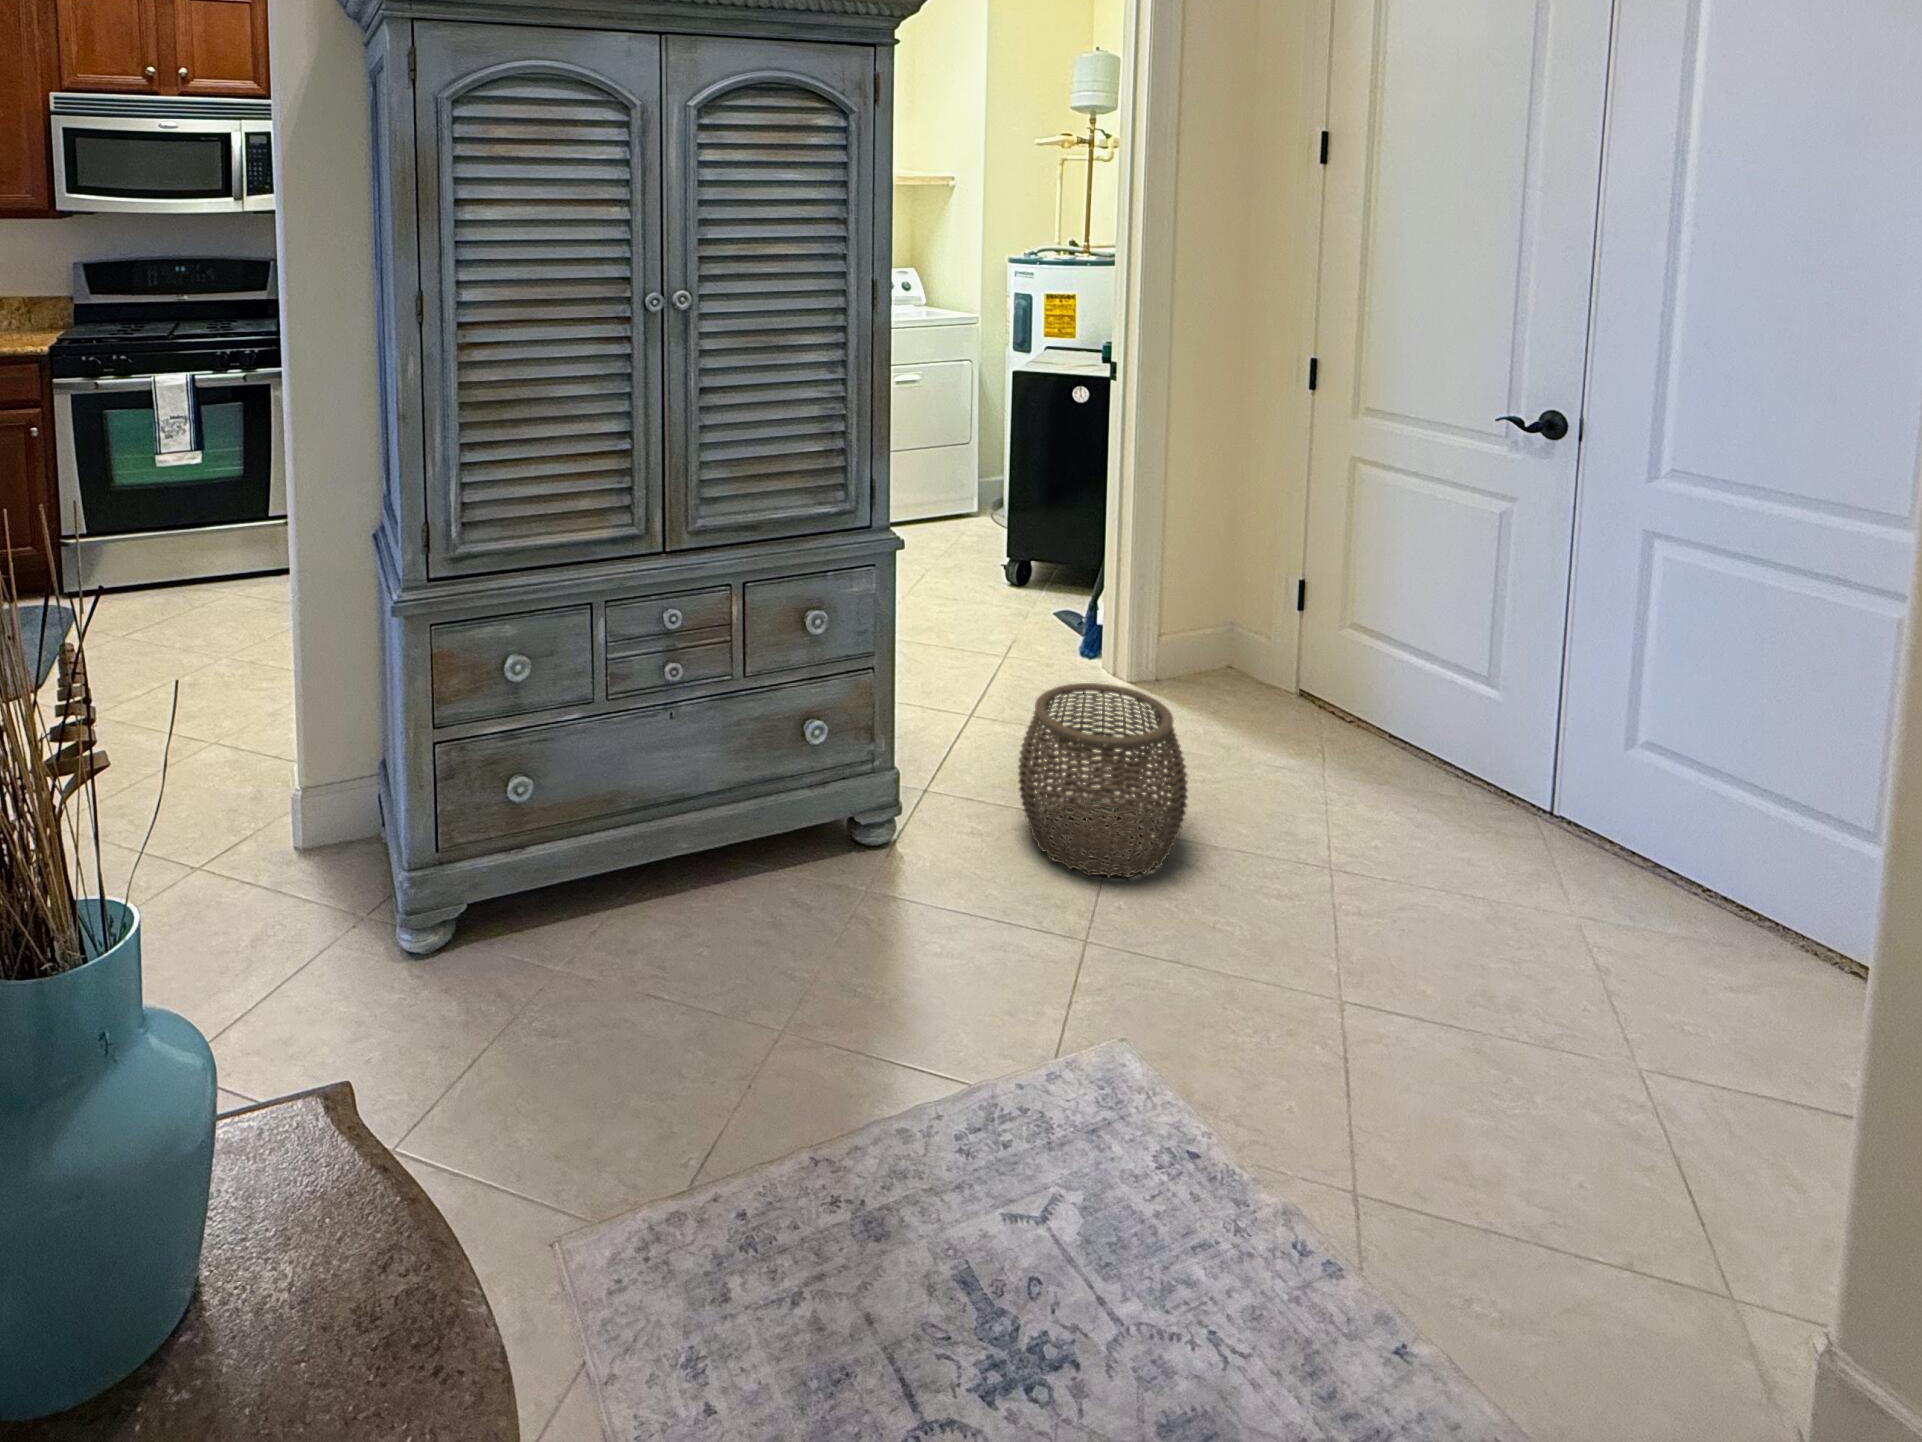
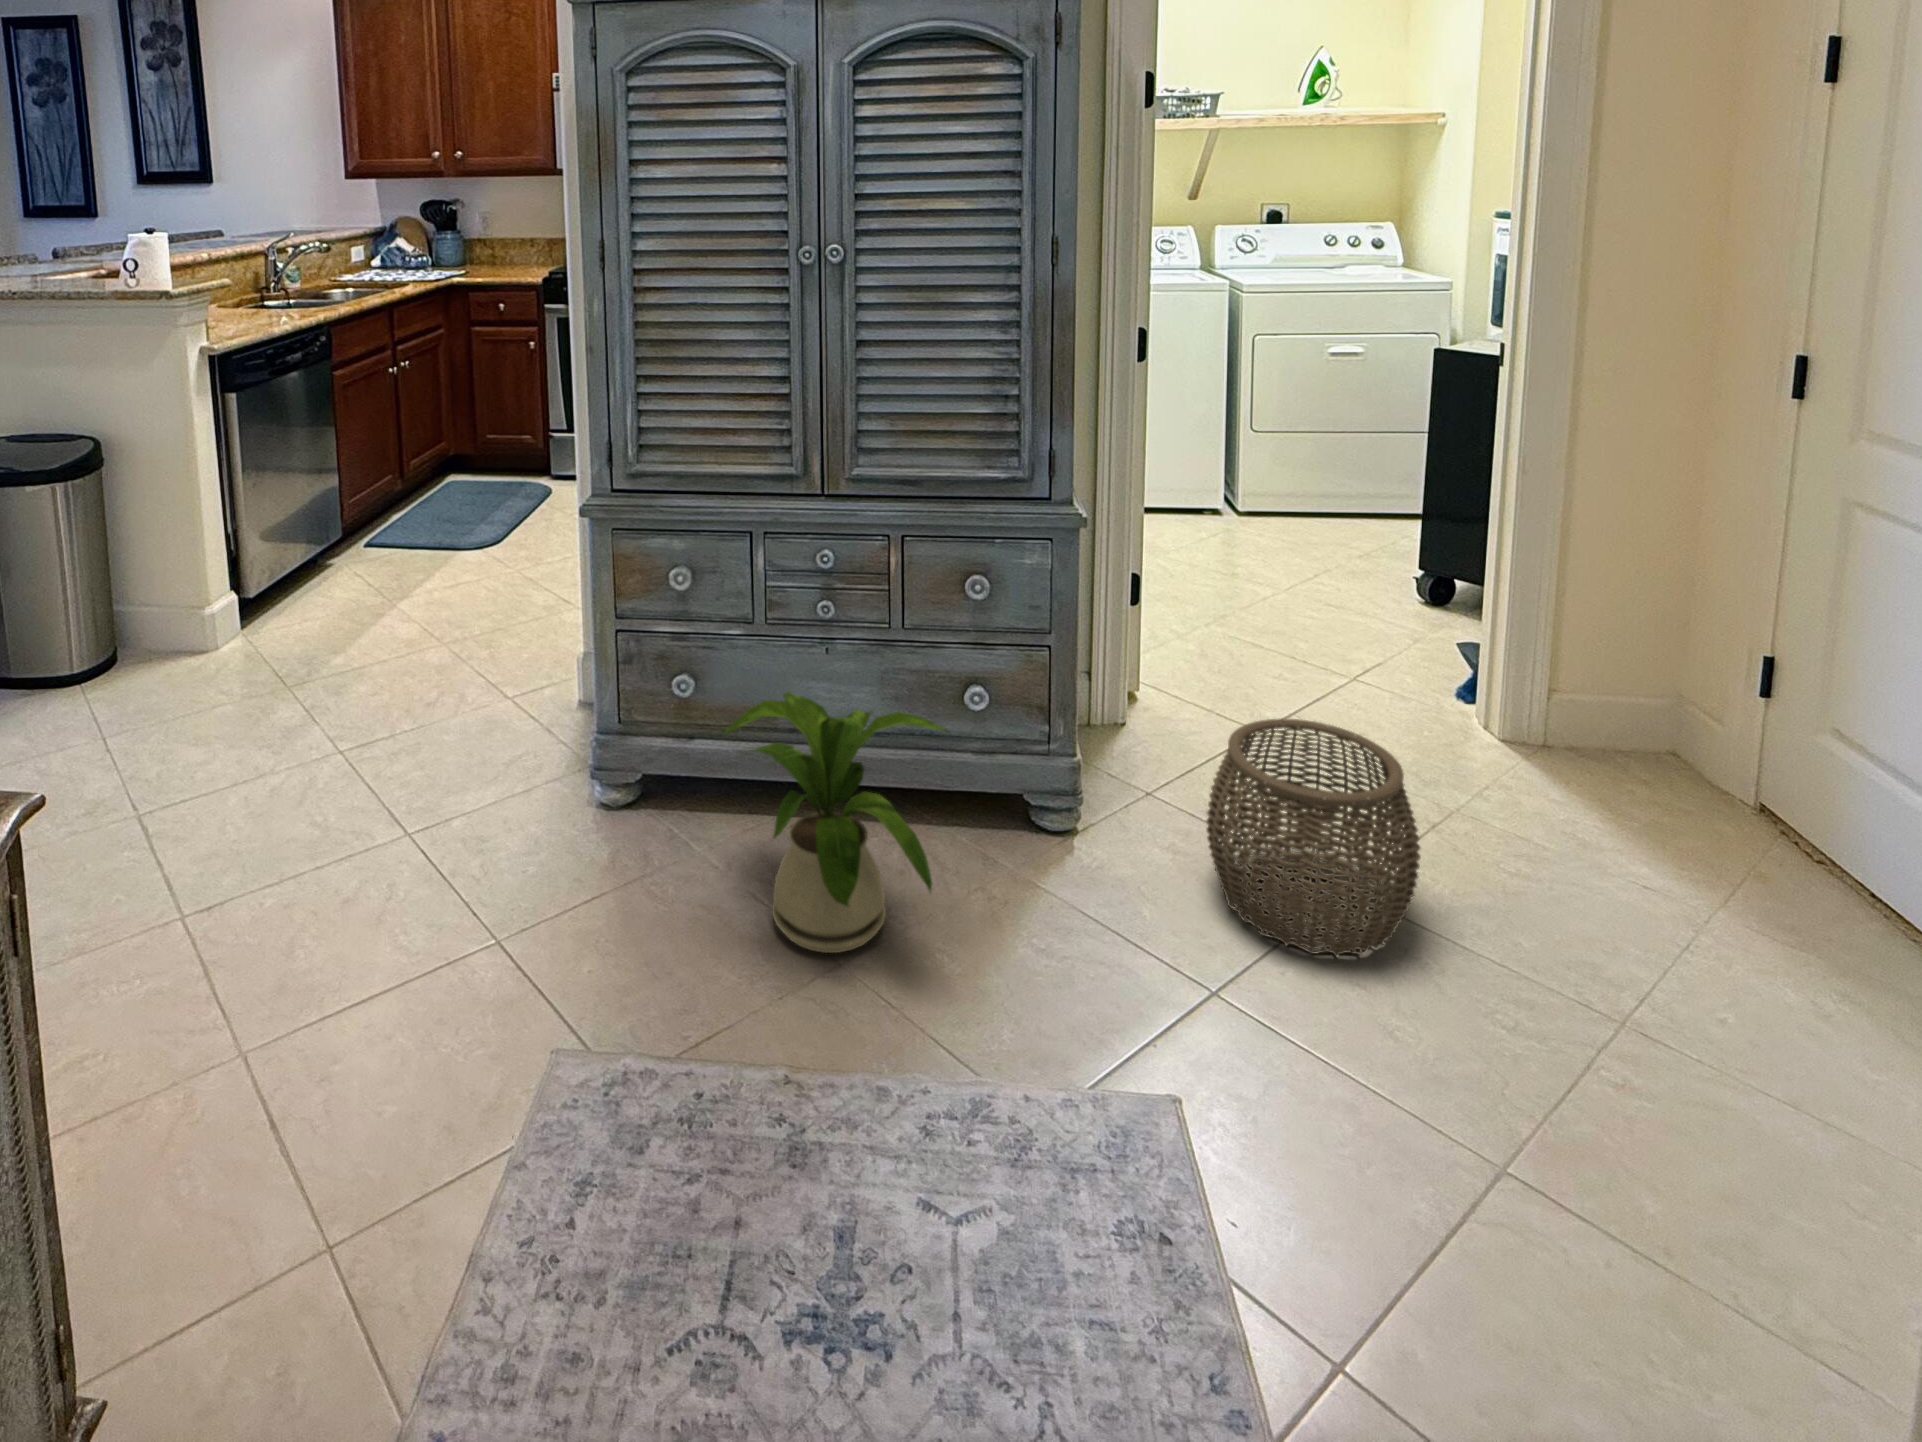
house plant: none [611,753,880,1027] -> present [721,692,947,953]

